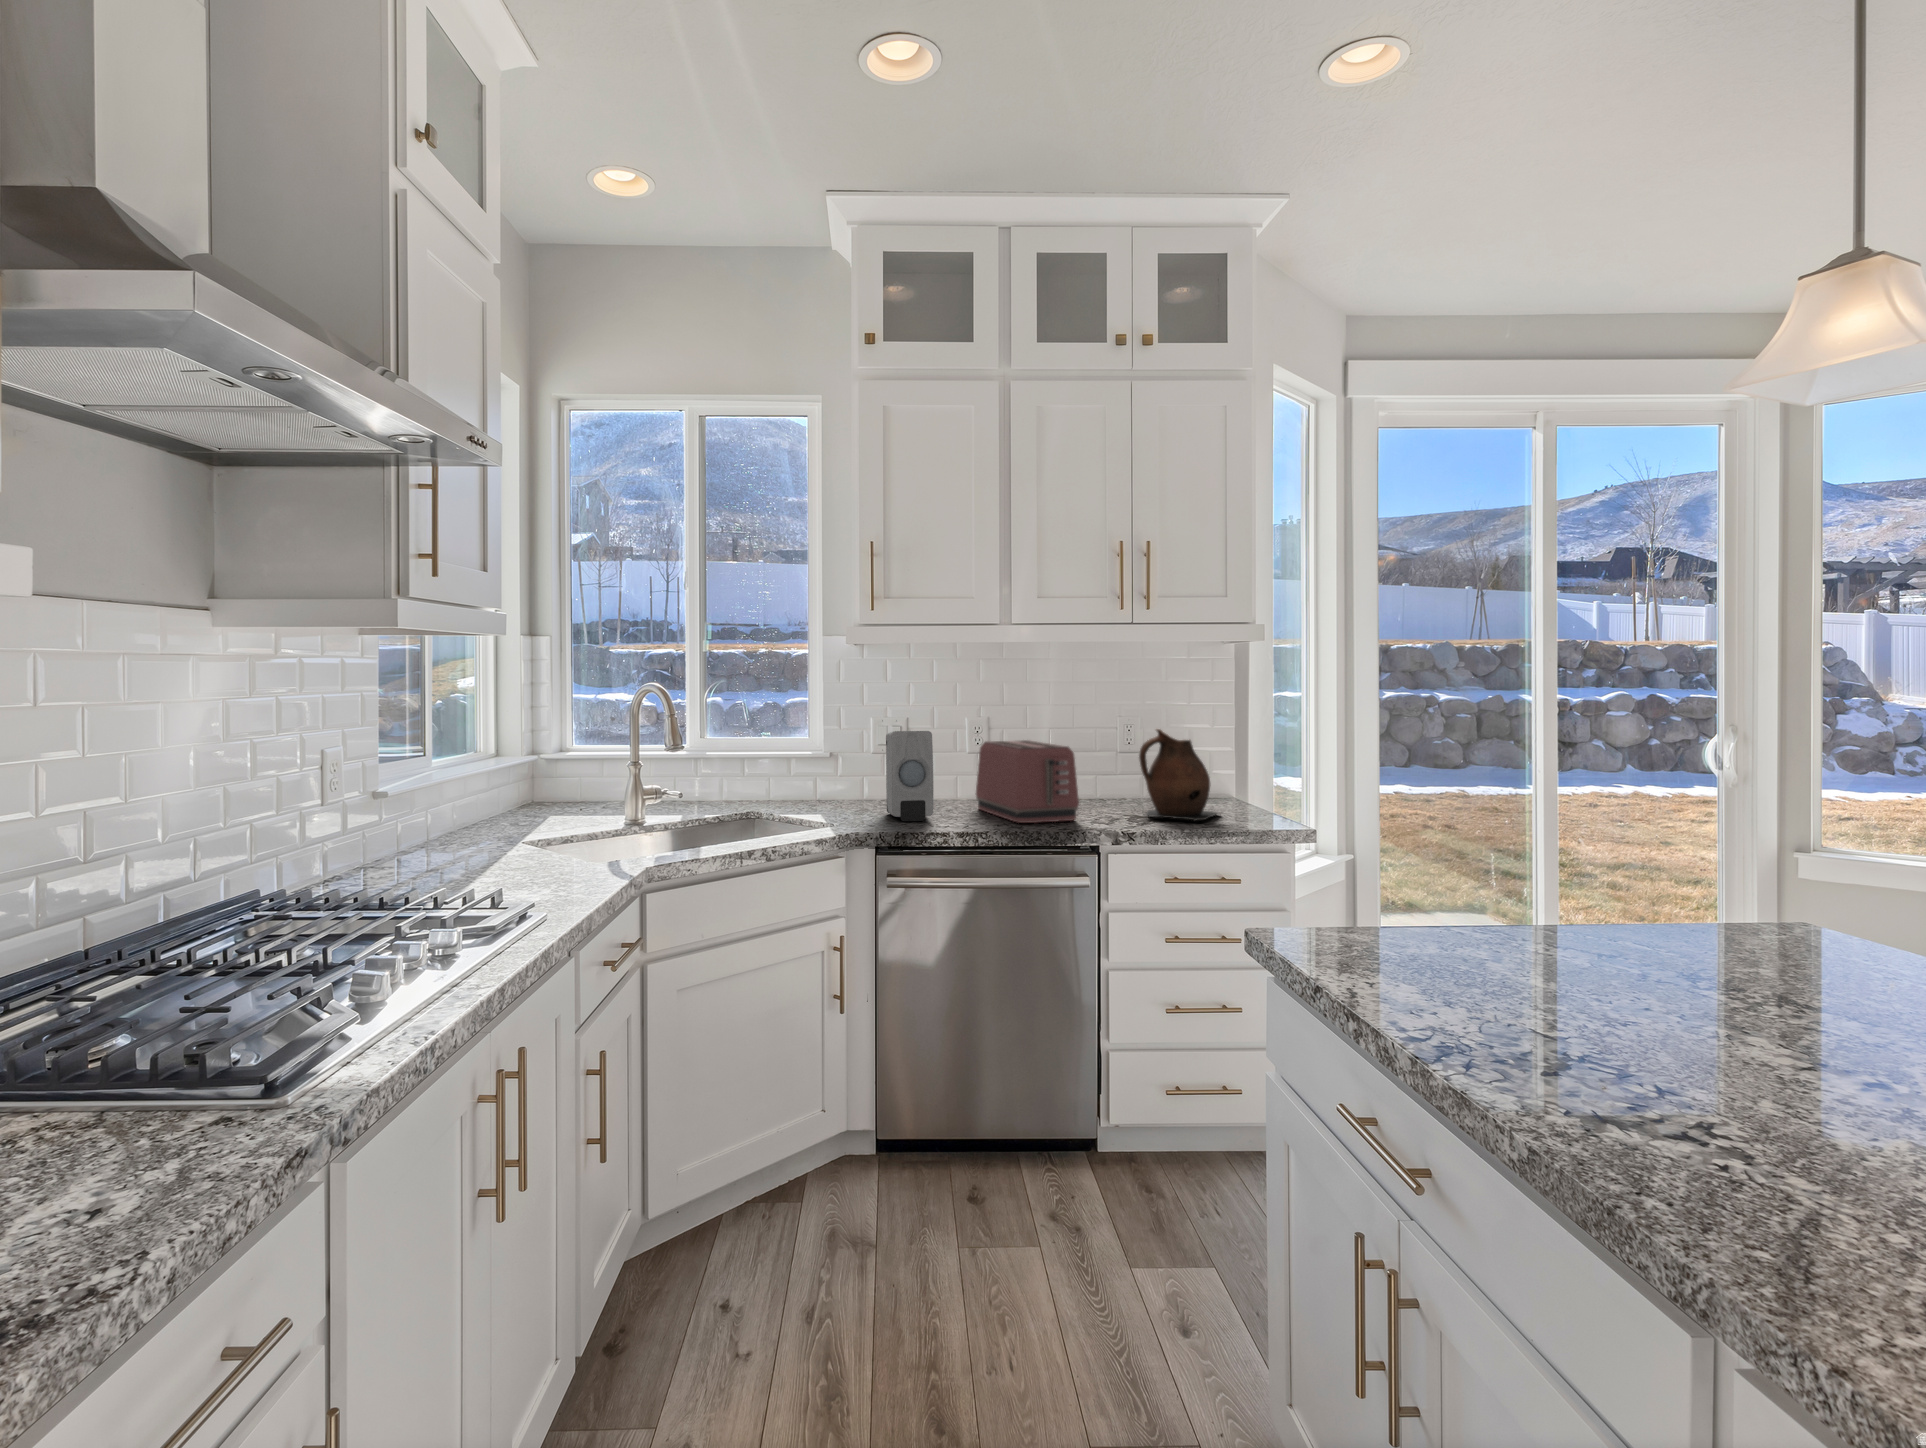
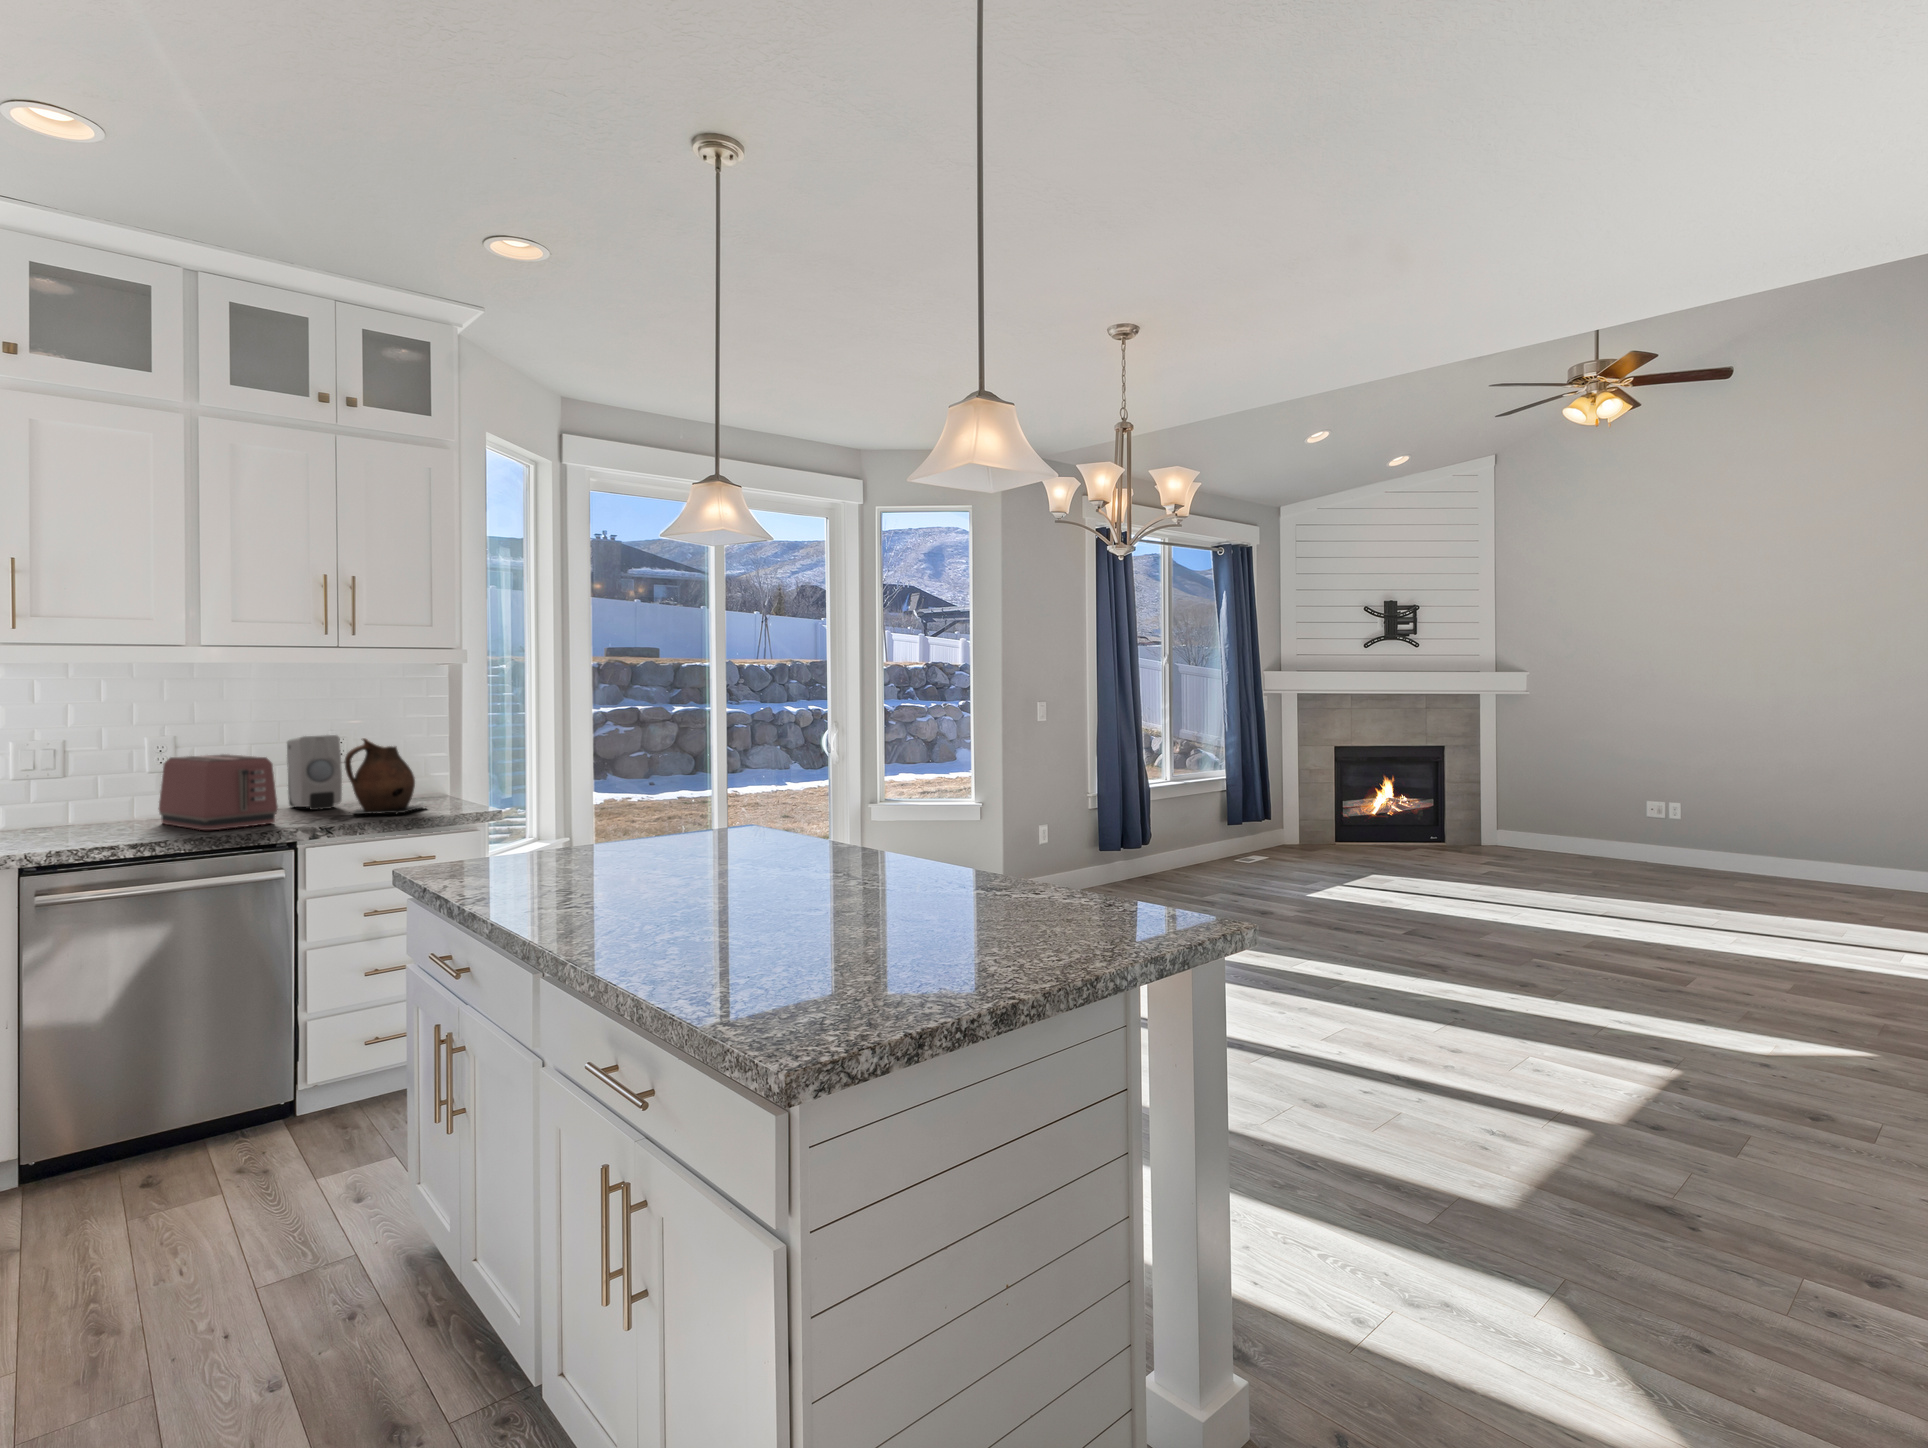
soap dispenser: present [886,731,933,821] -> present [287,735,342,810]

